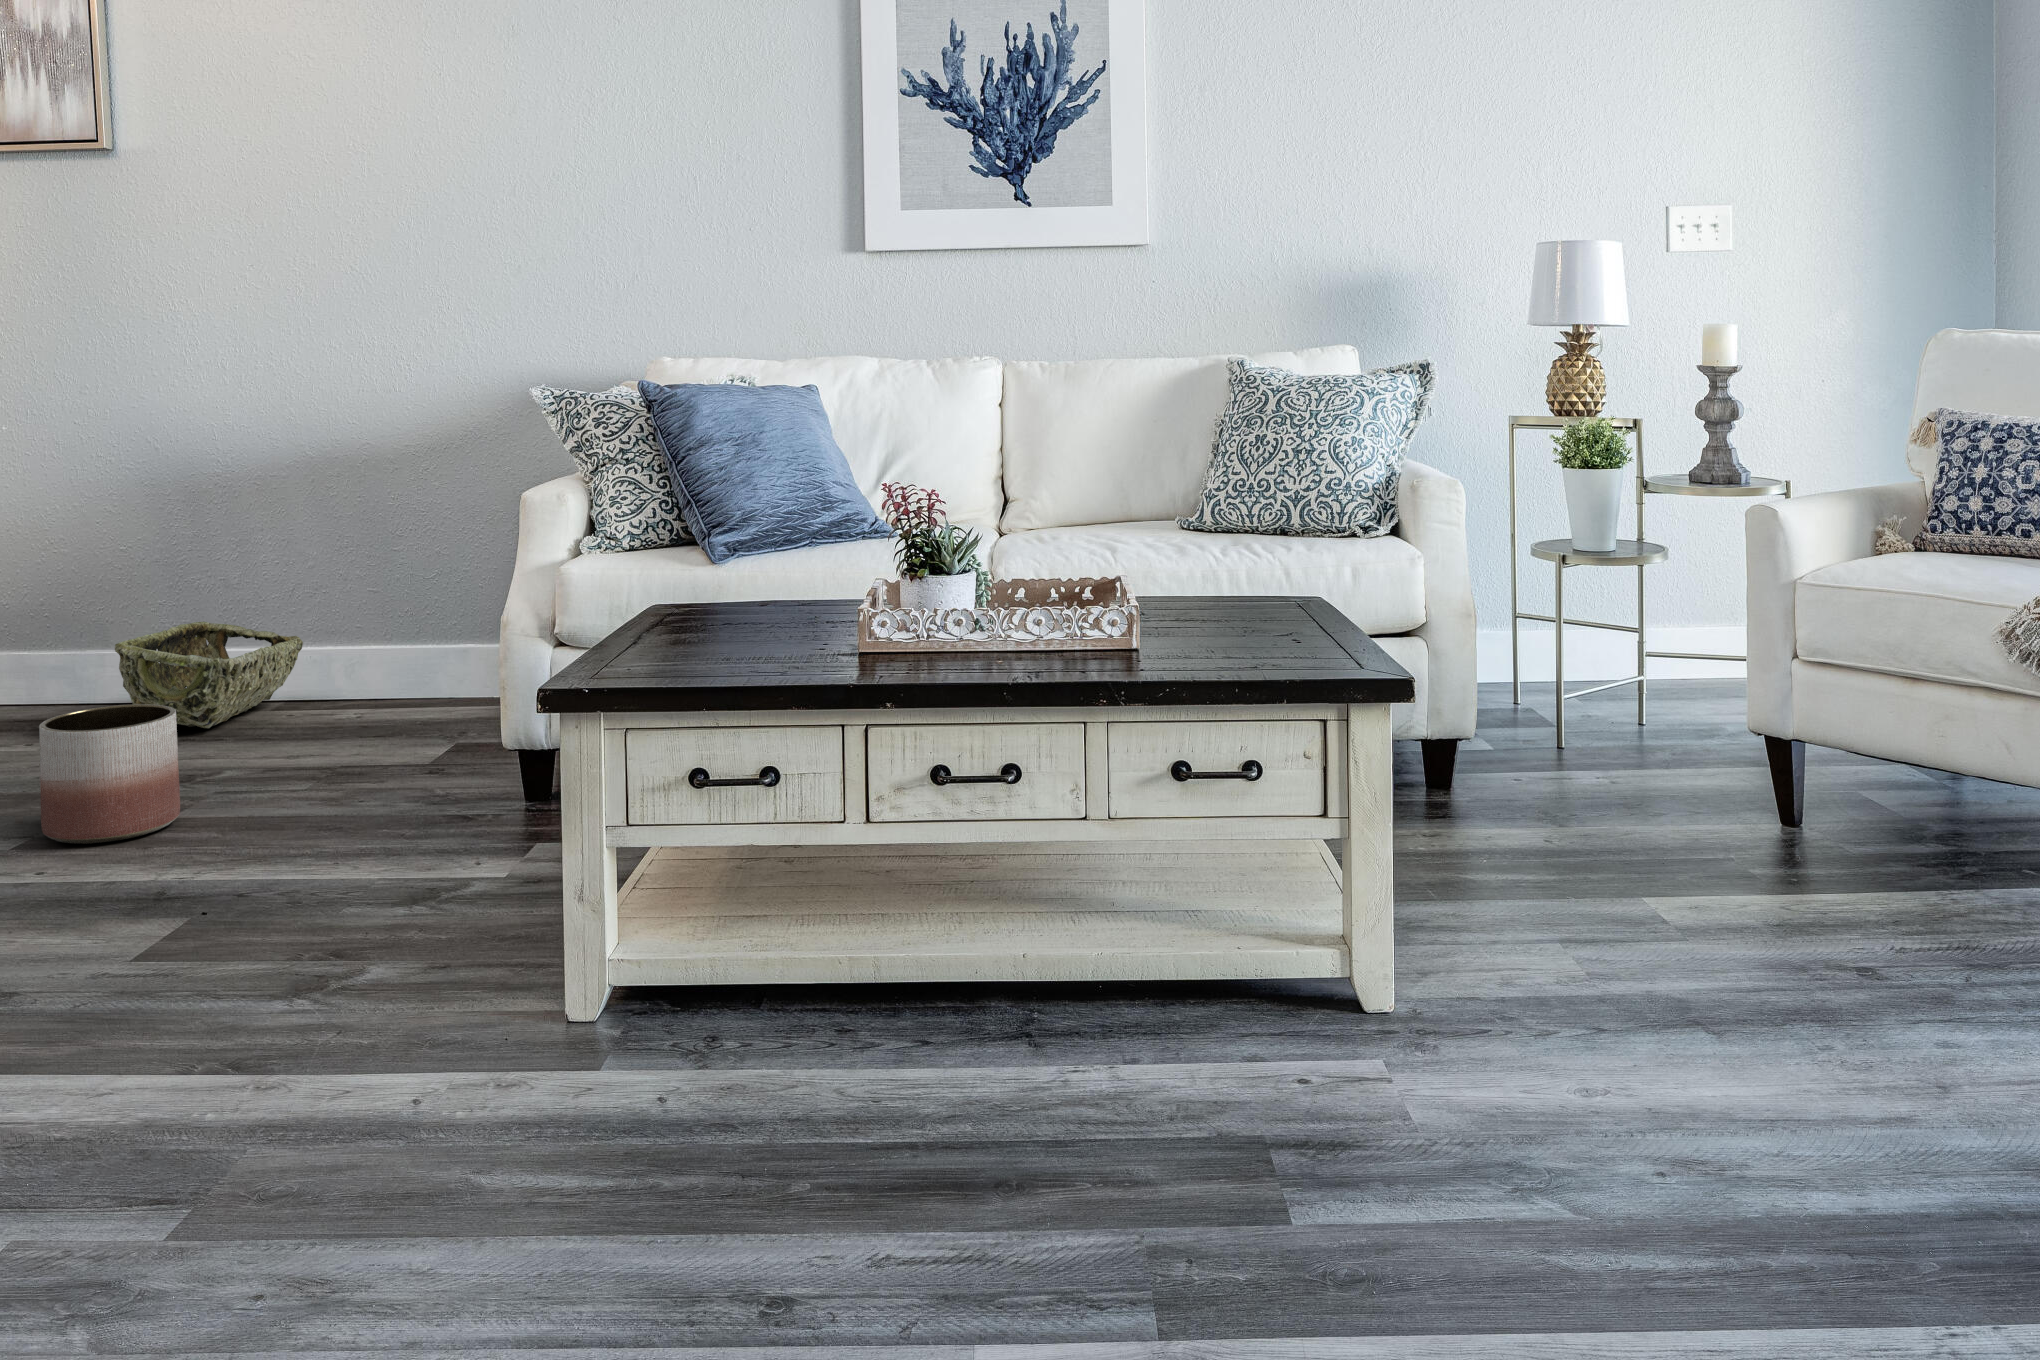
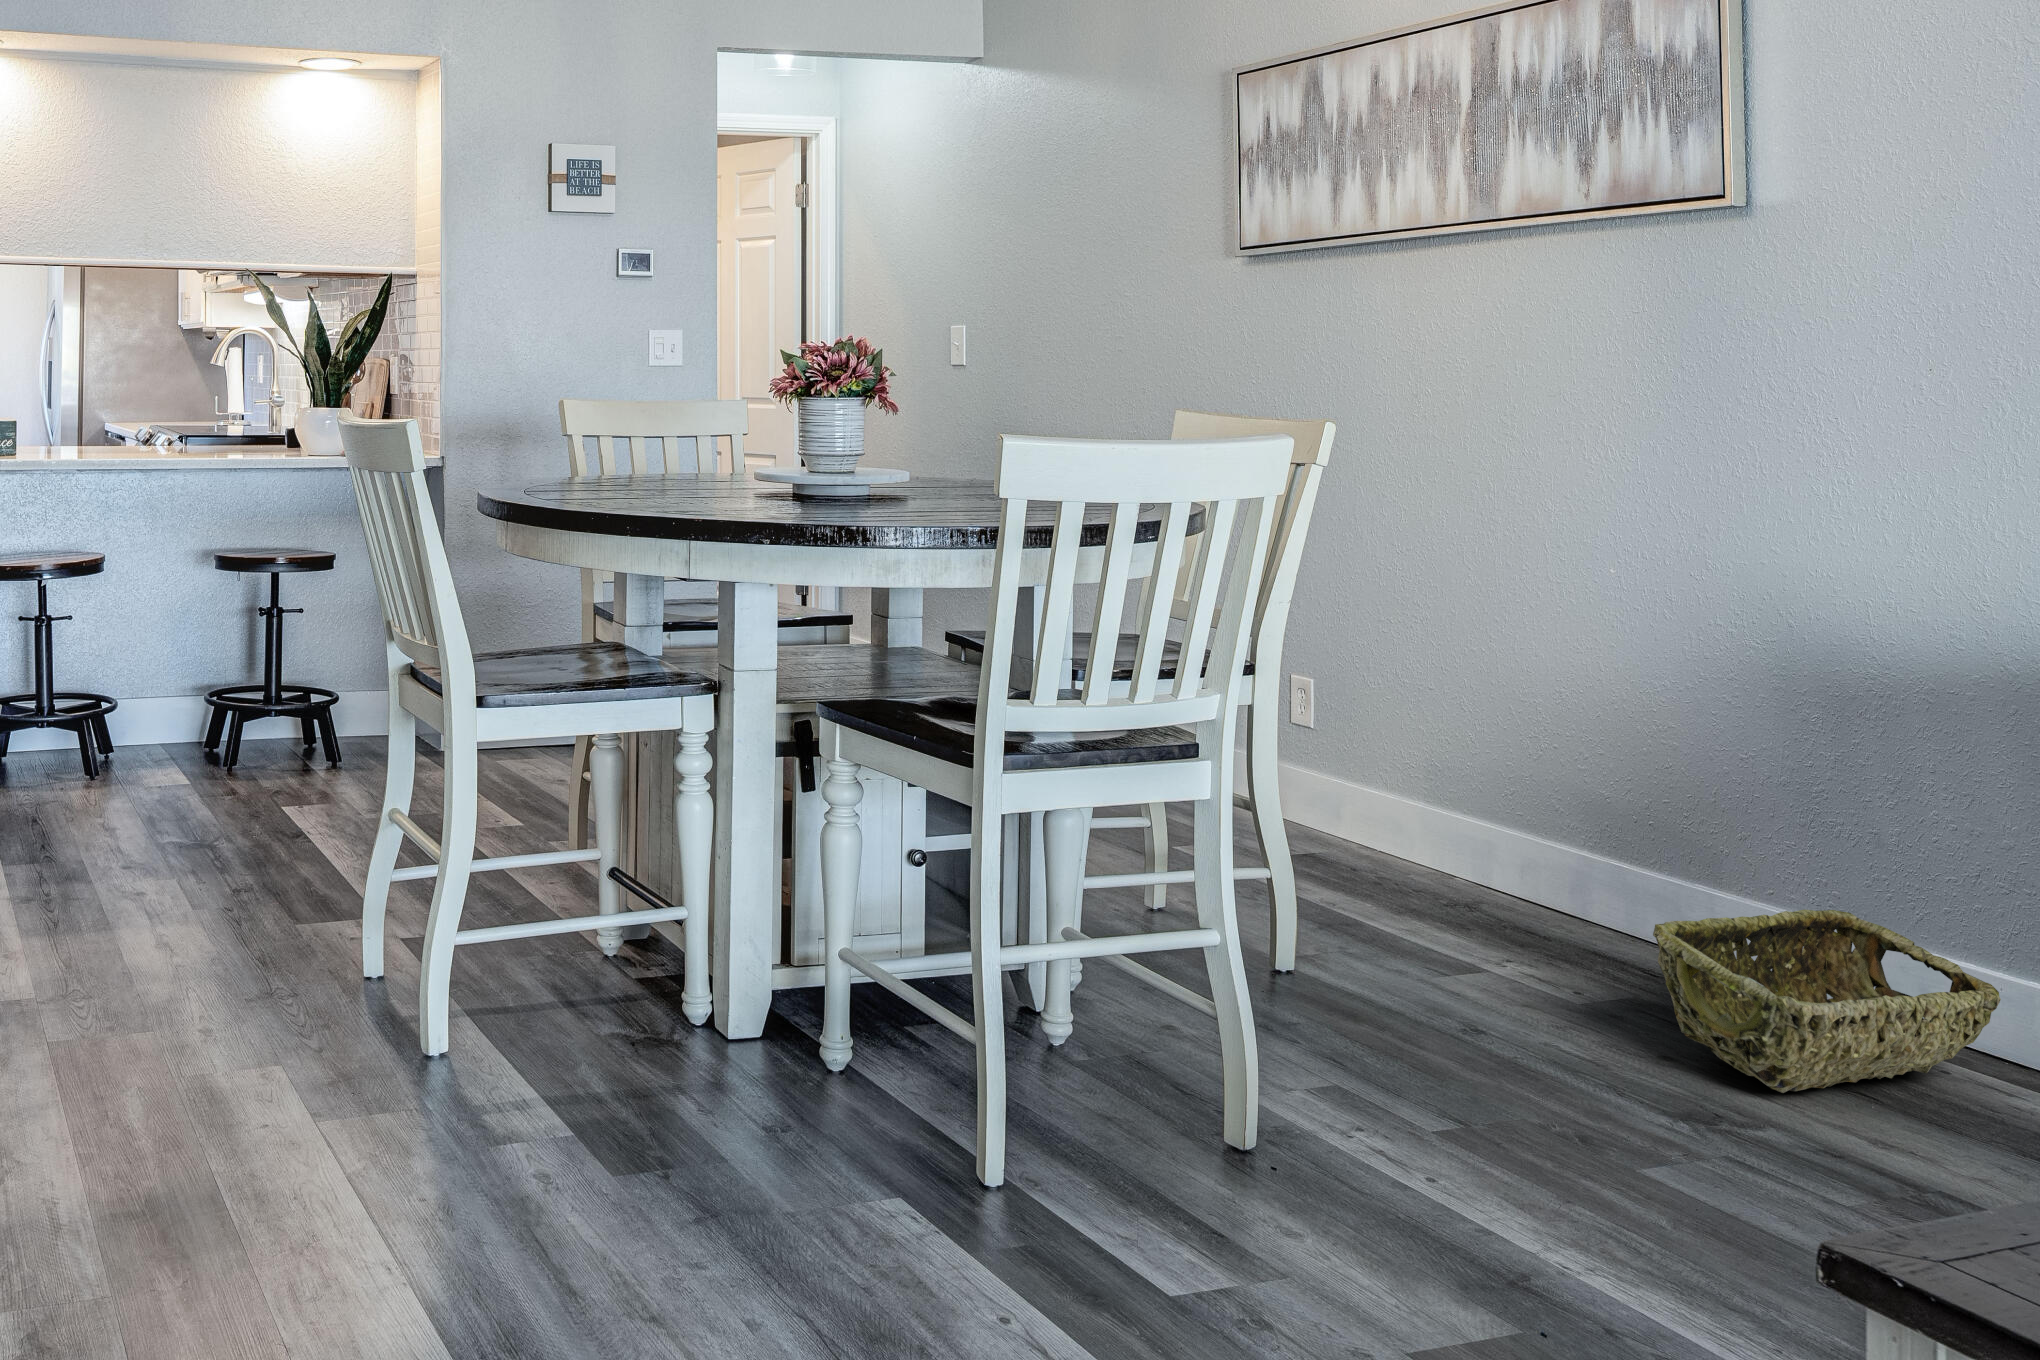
planter: present [39,704,180,844] -> none [1346,1046,1538,1271]

